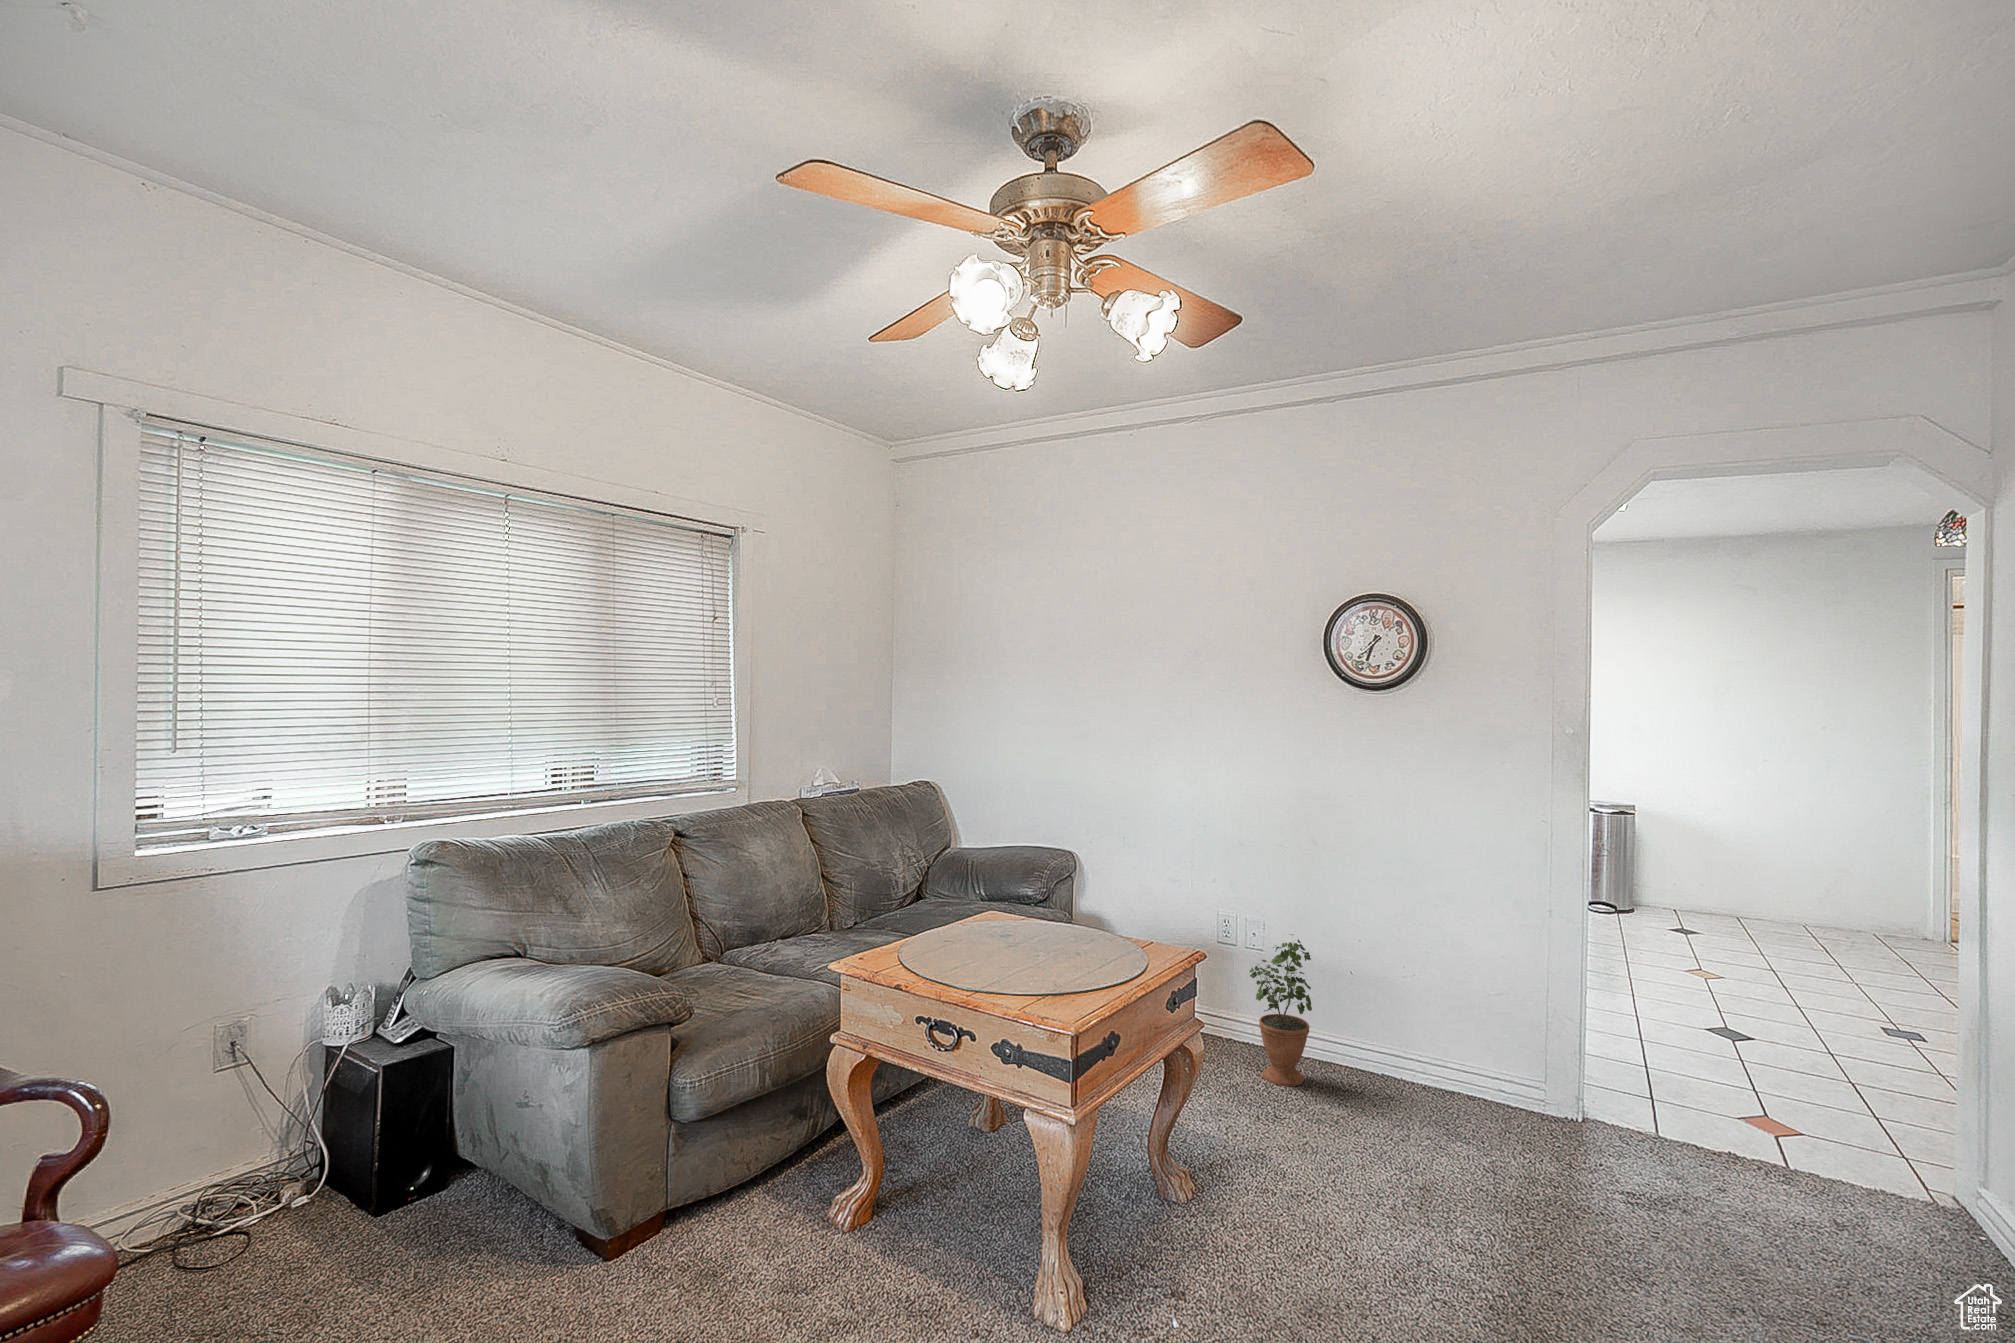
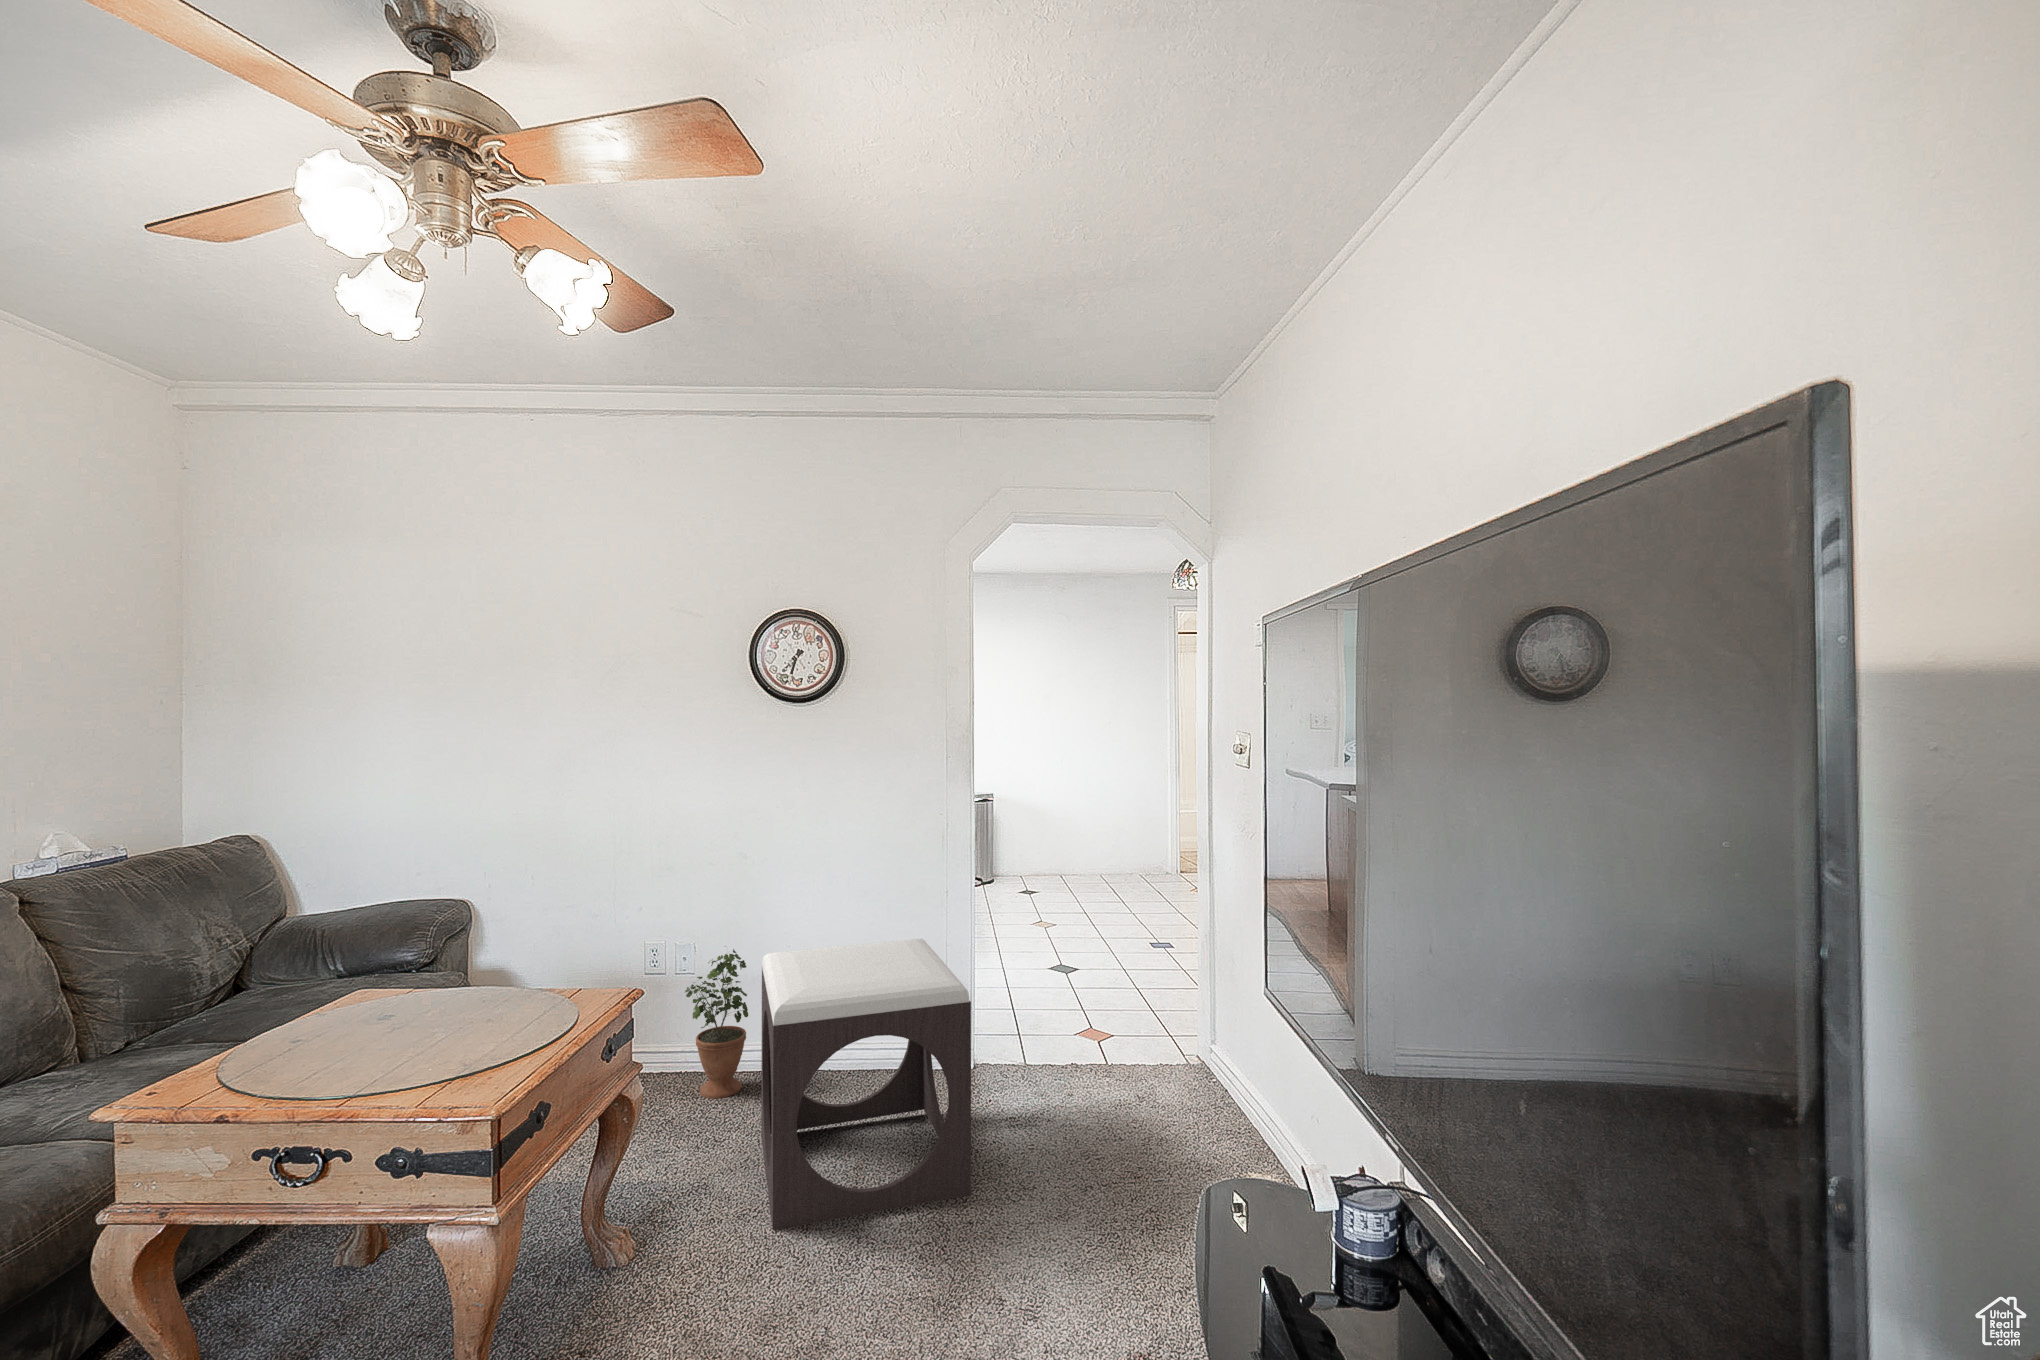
footstool: none [1320,948,1564,1271] -> present [761,939,971,1230]

